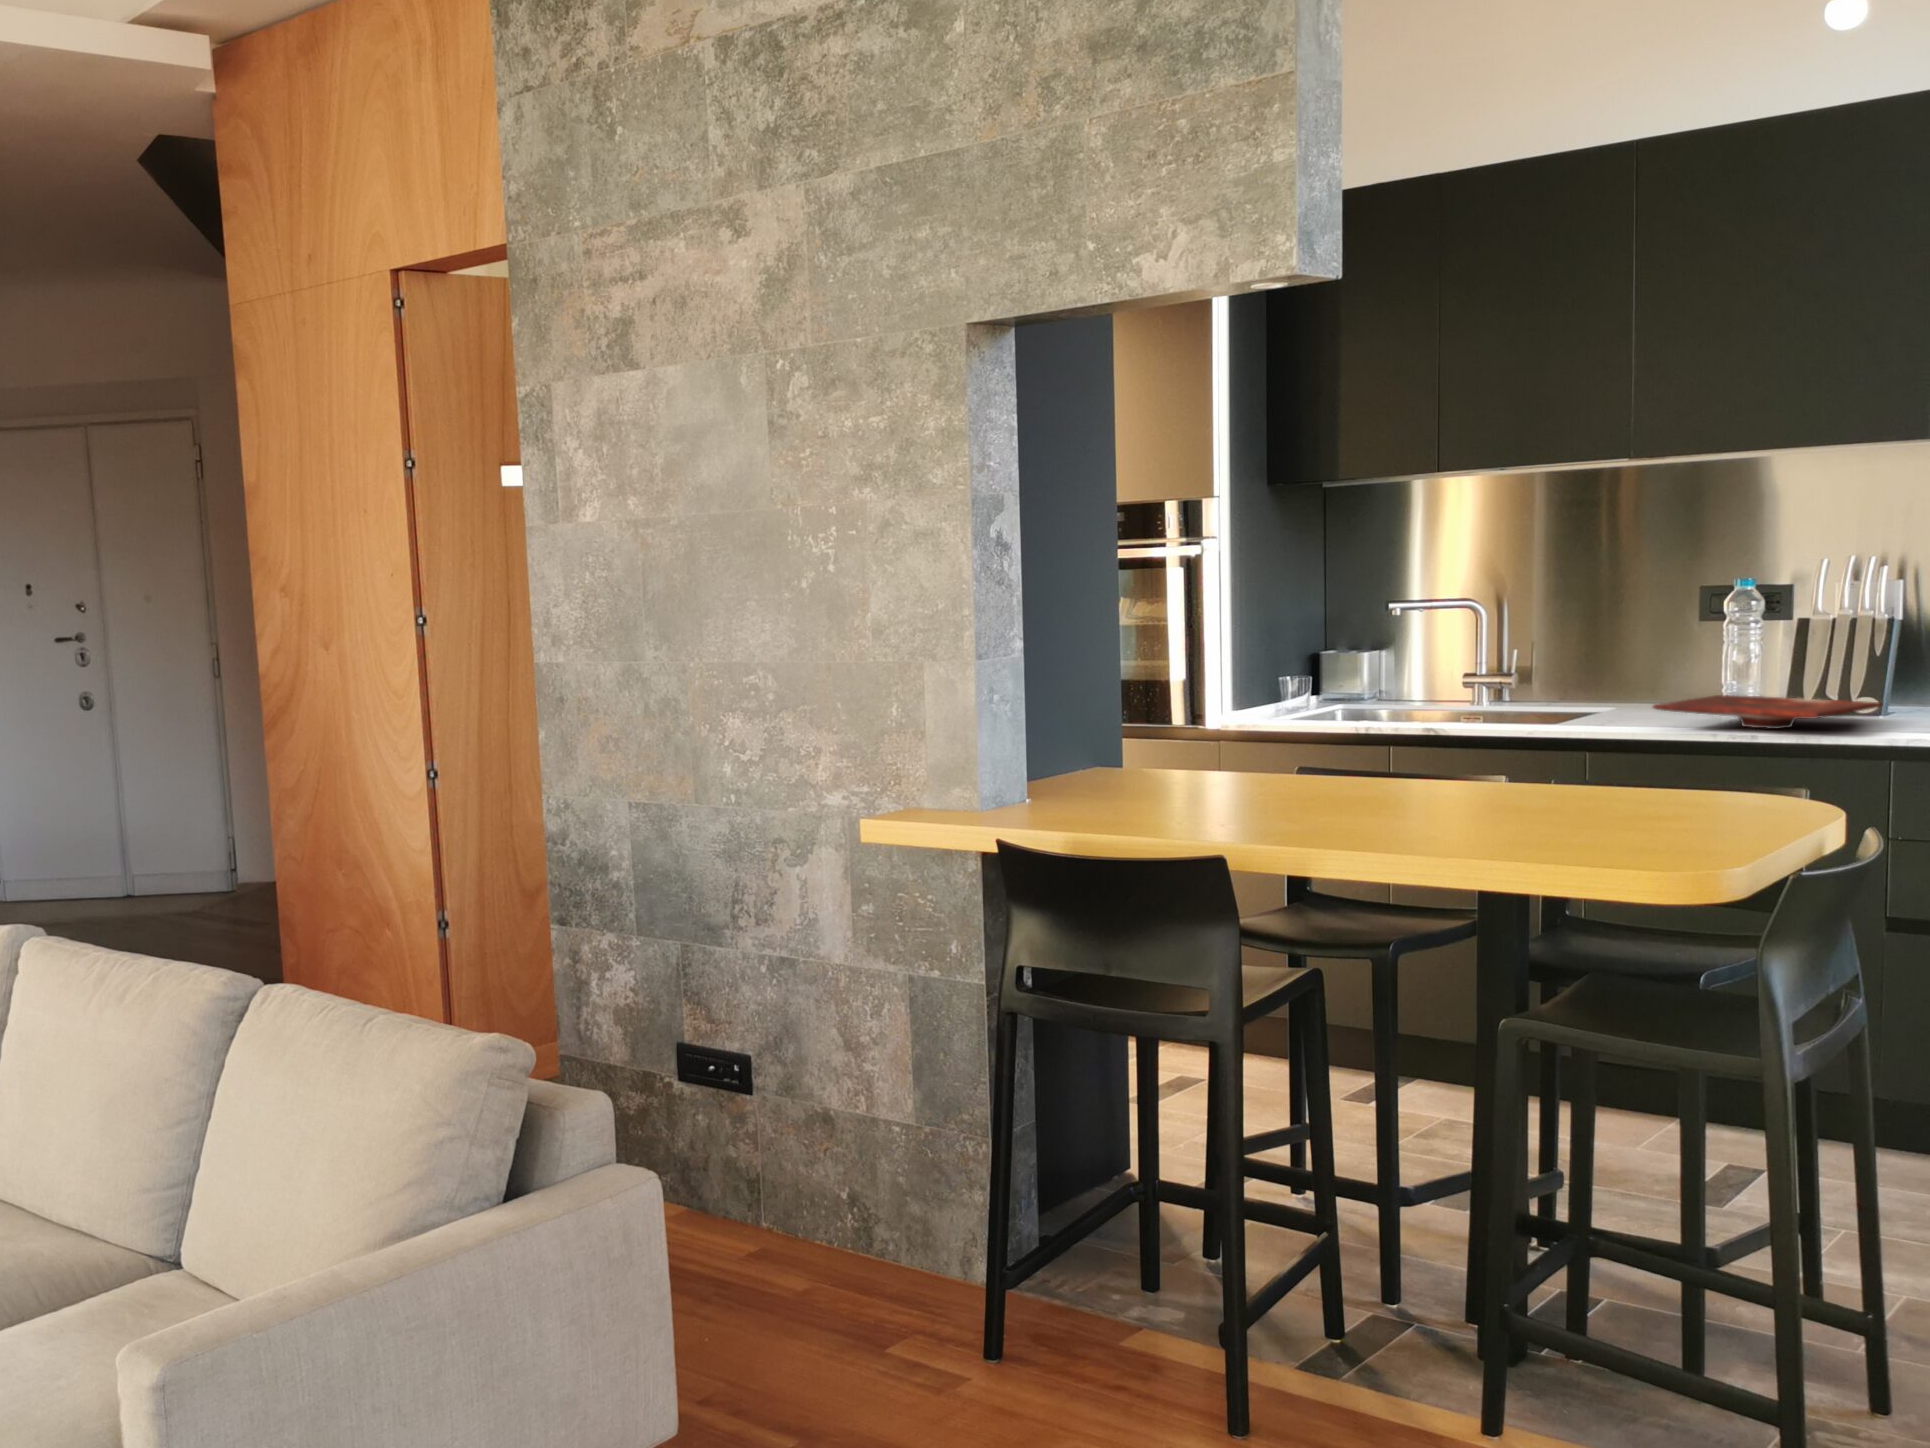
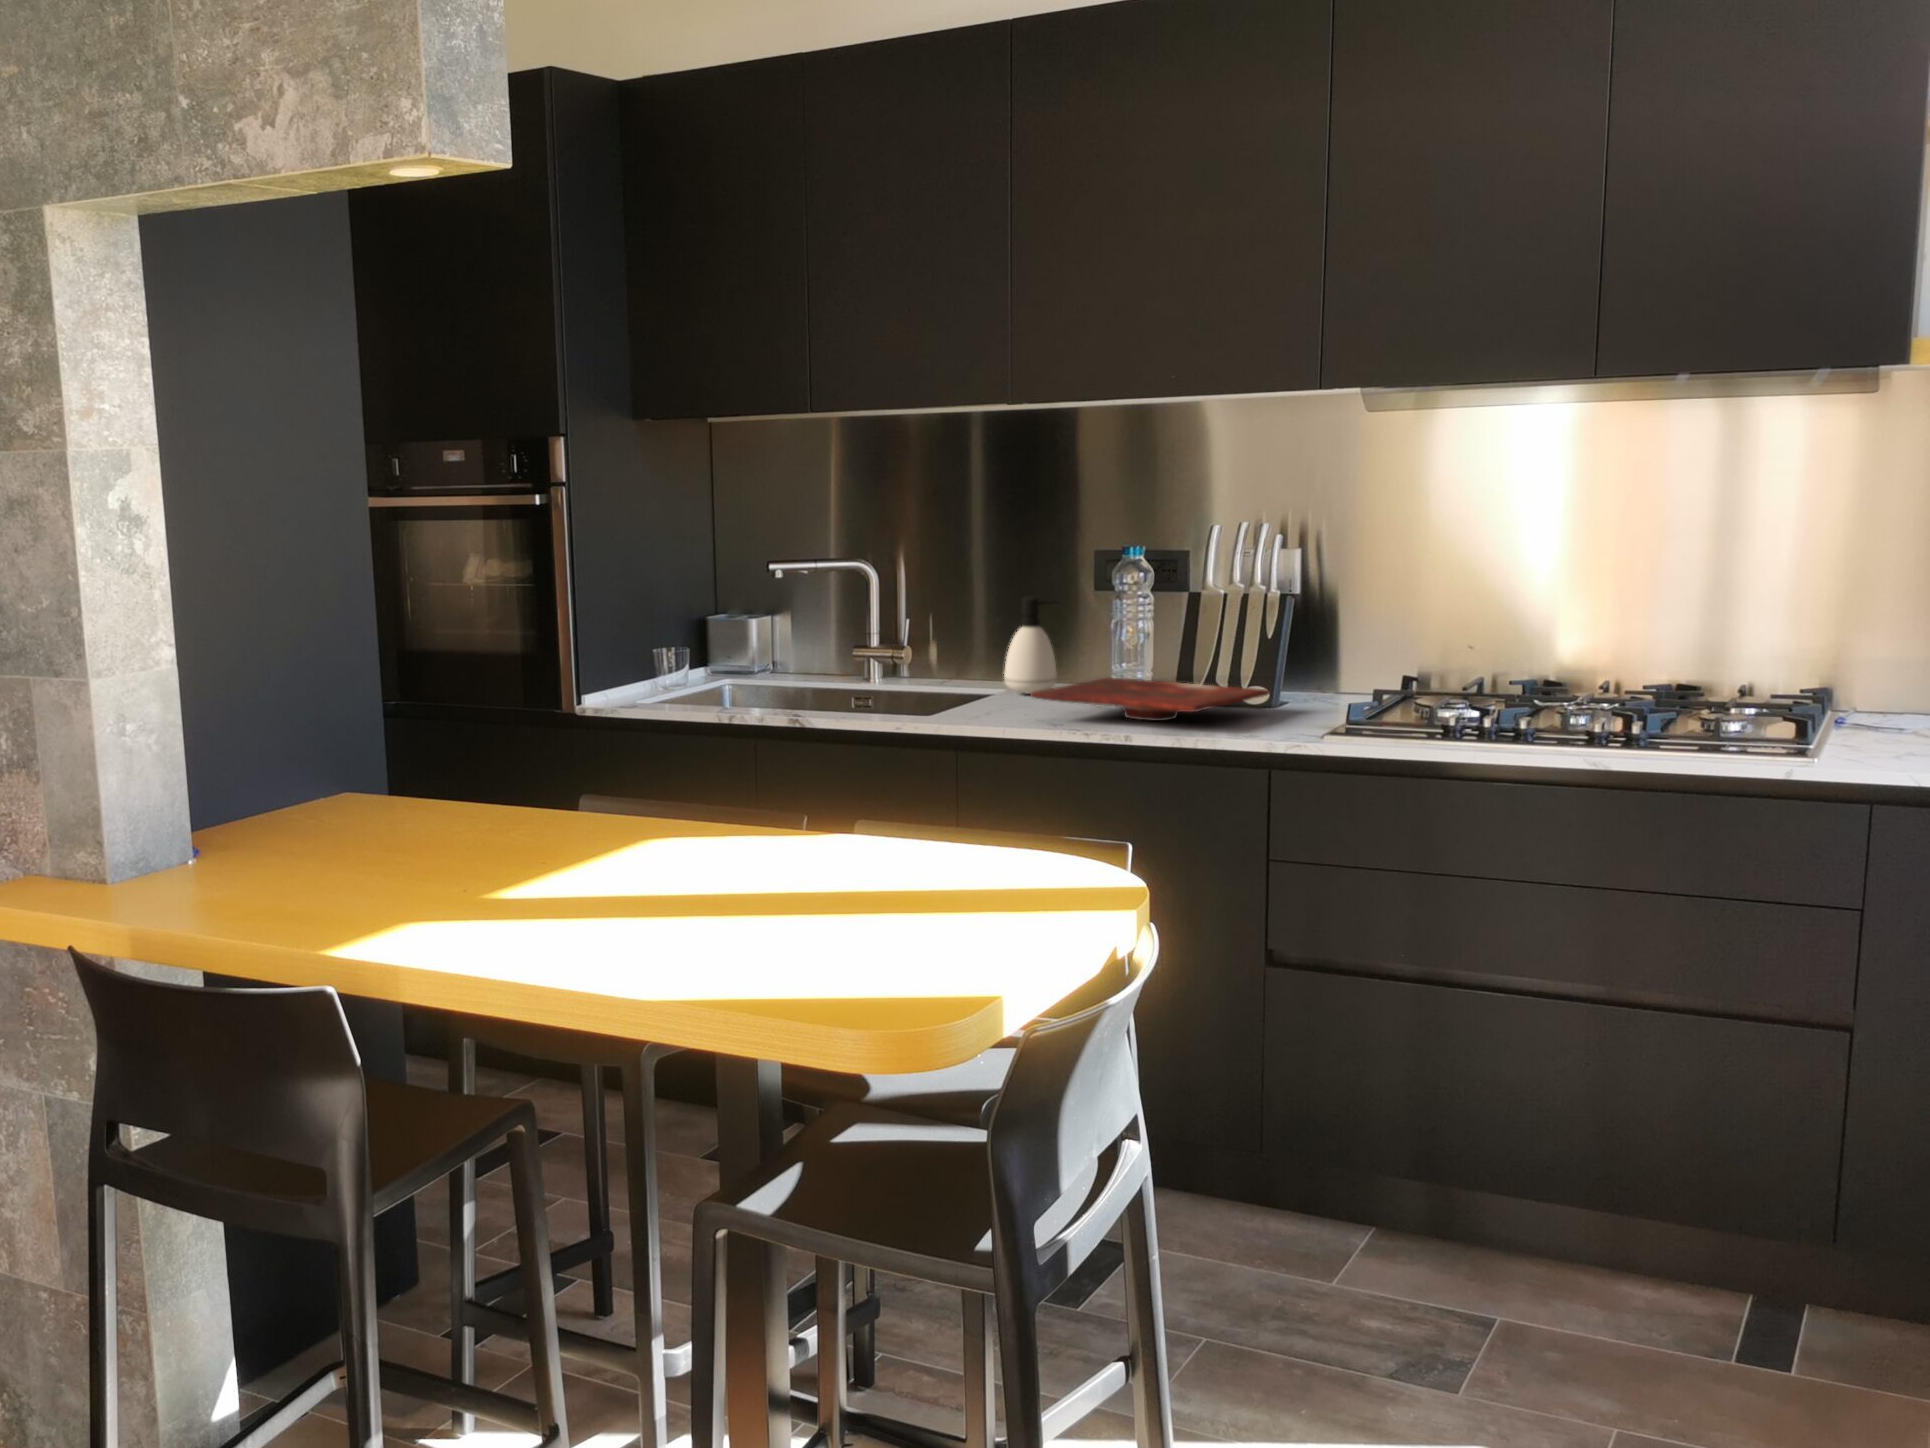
soap dispenser: none [1614,627,1669,711] -> present [1004,597,1058,694]

